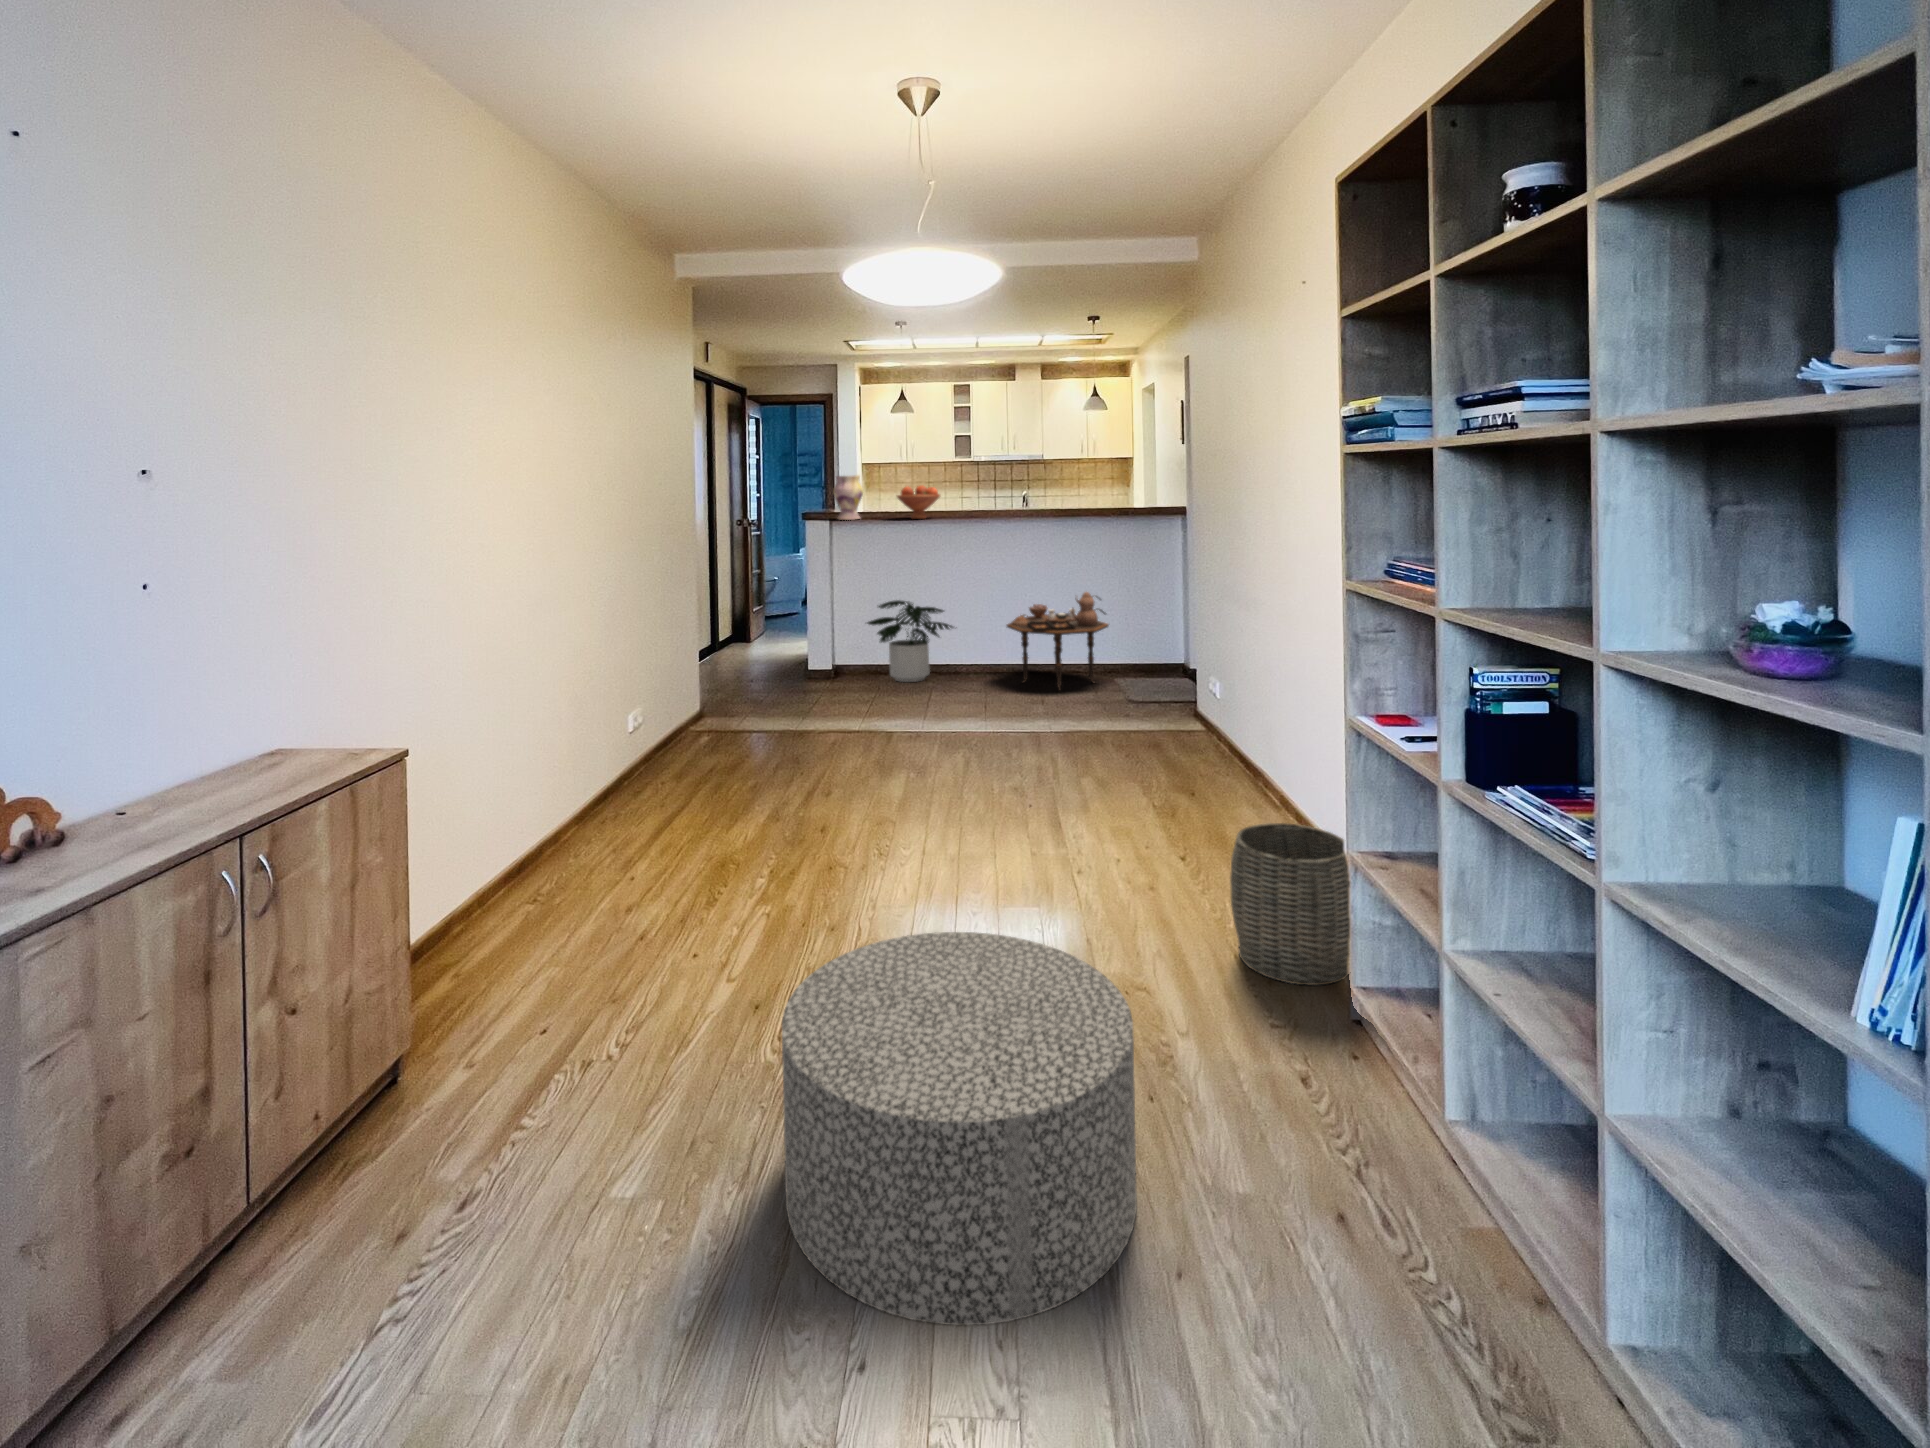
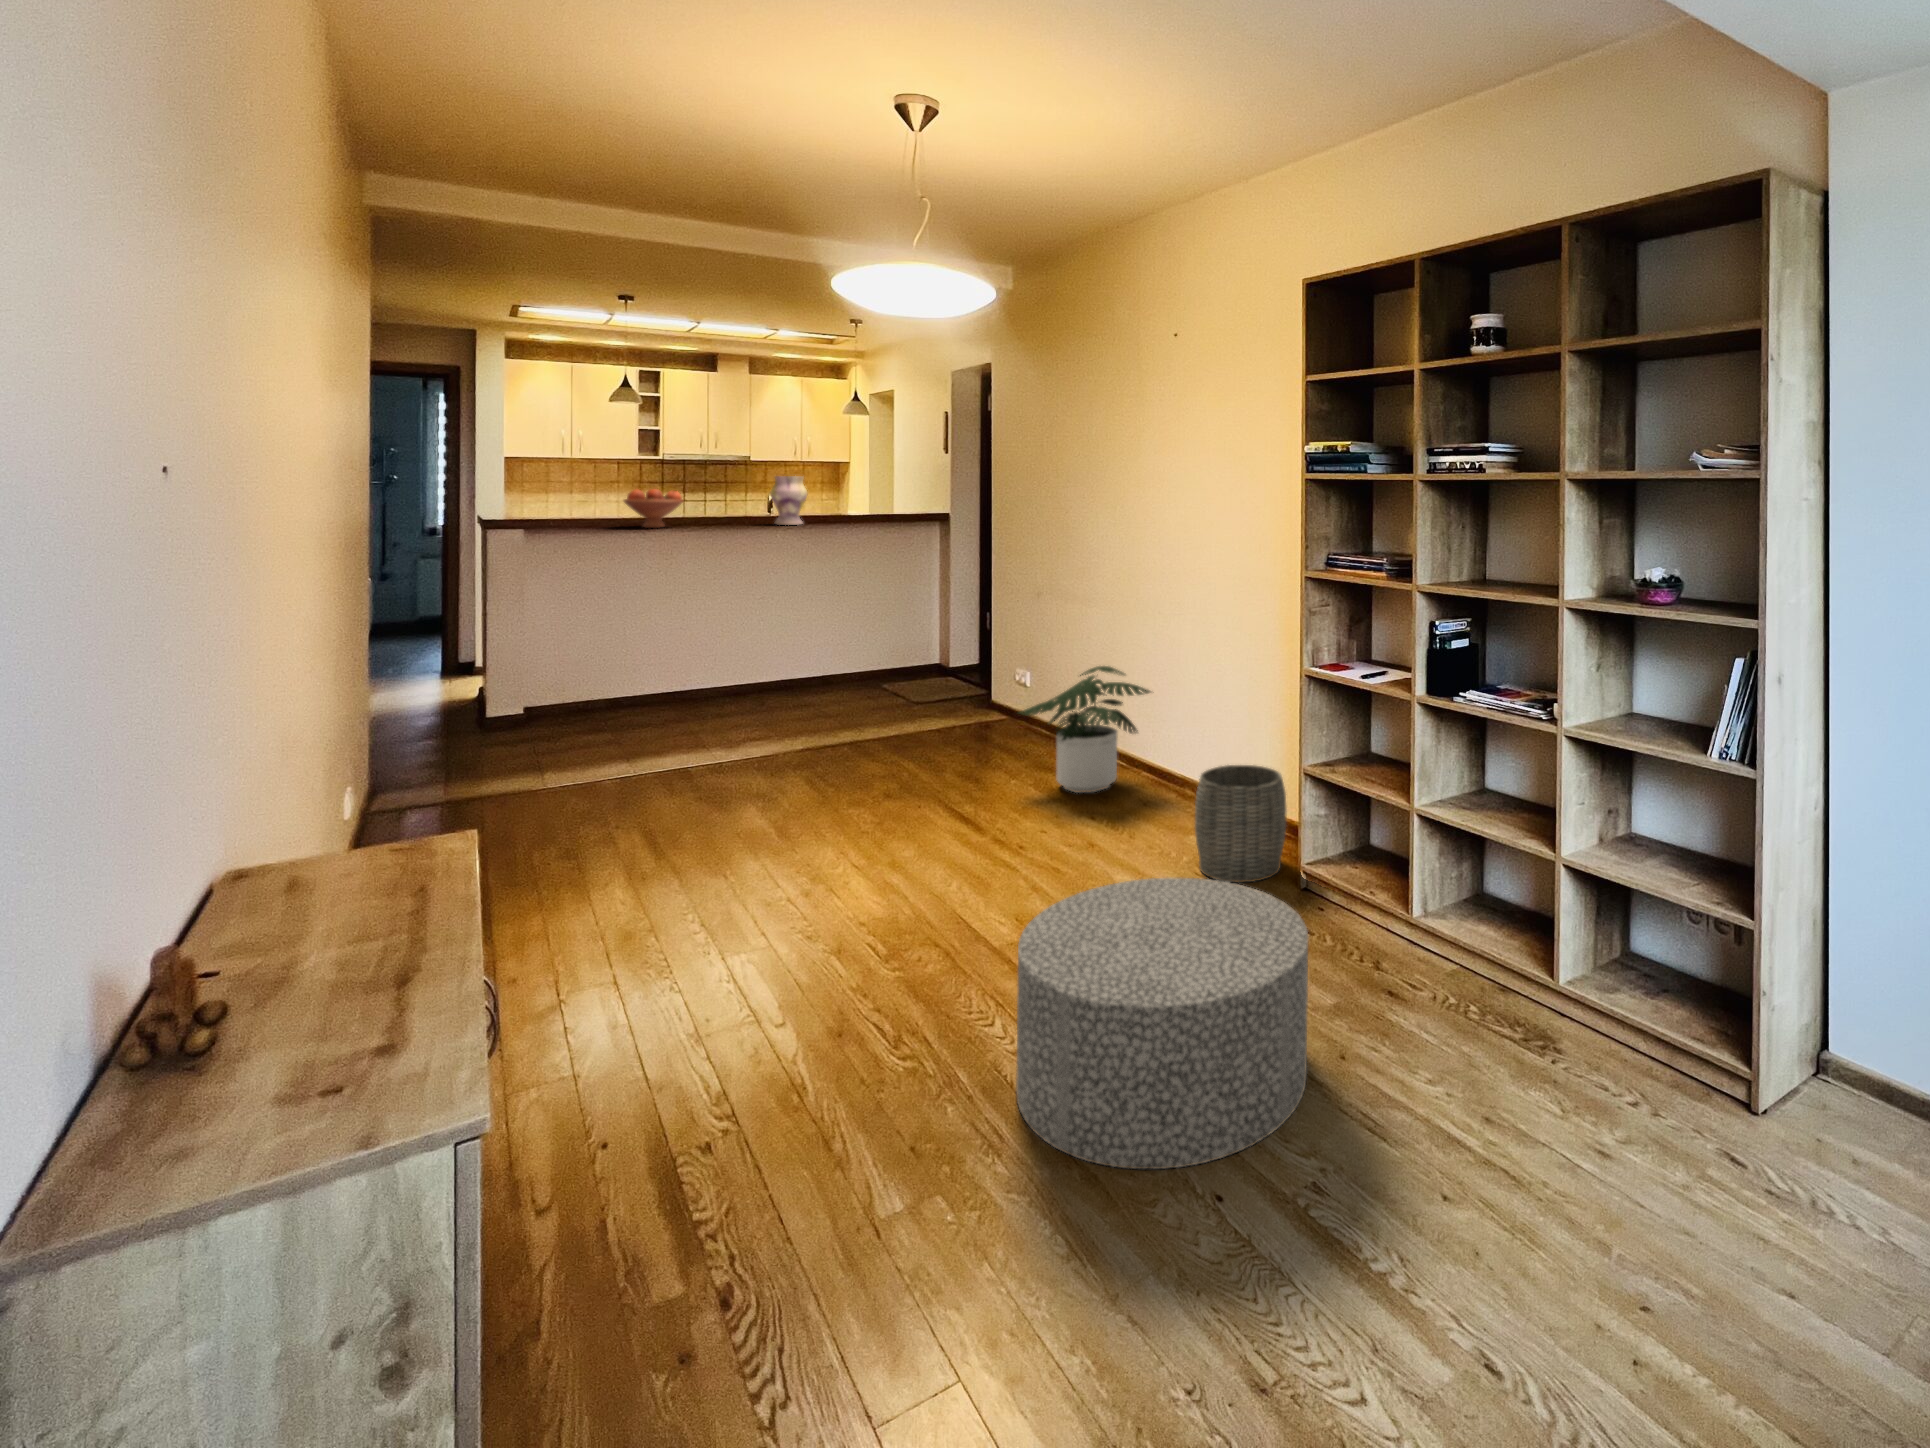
vase: present [833,475,863,520] -> present [771,476,807,525]
side table: present [1007,592,1109,691] -> none [774,602,888,707]
potted plant: present [867,600,954,682] -> present [1019,666,1151,793]

